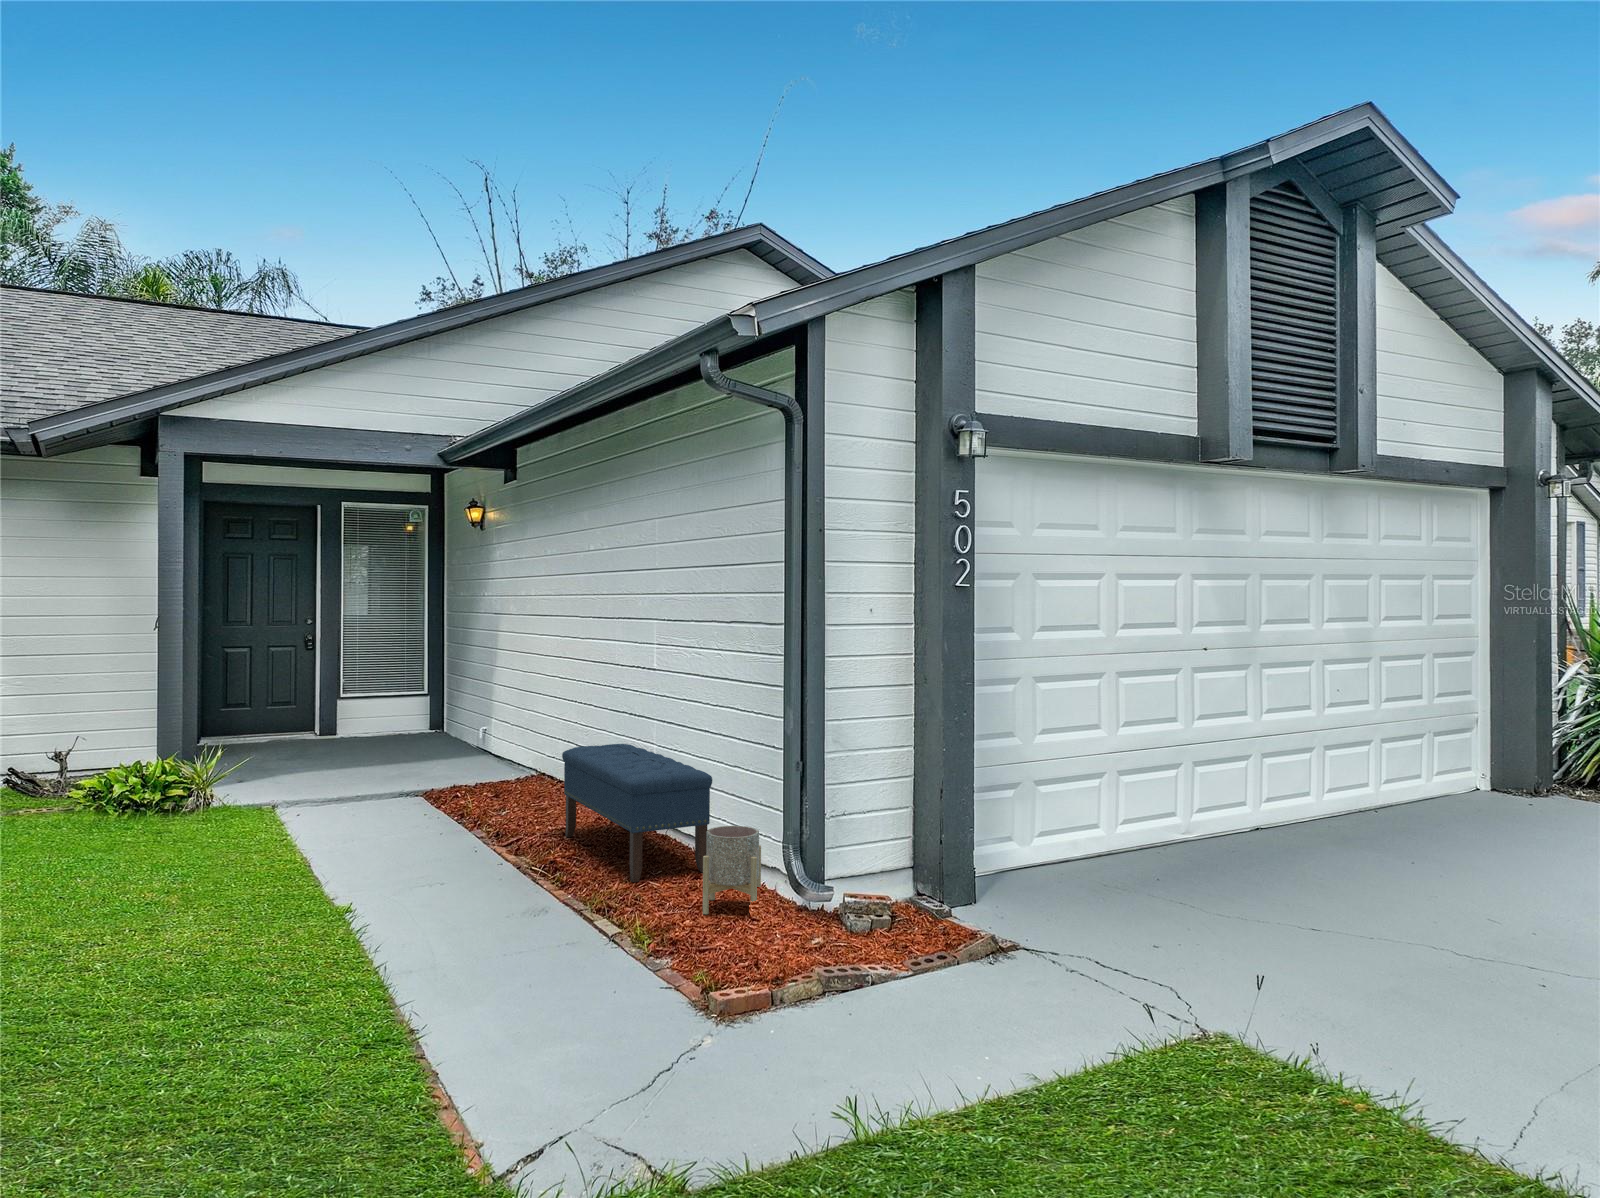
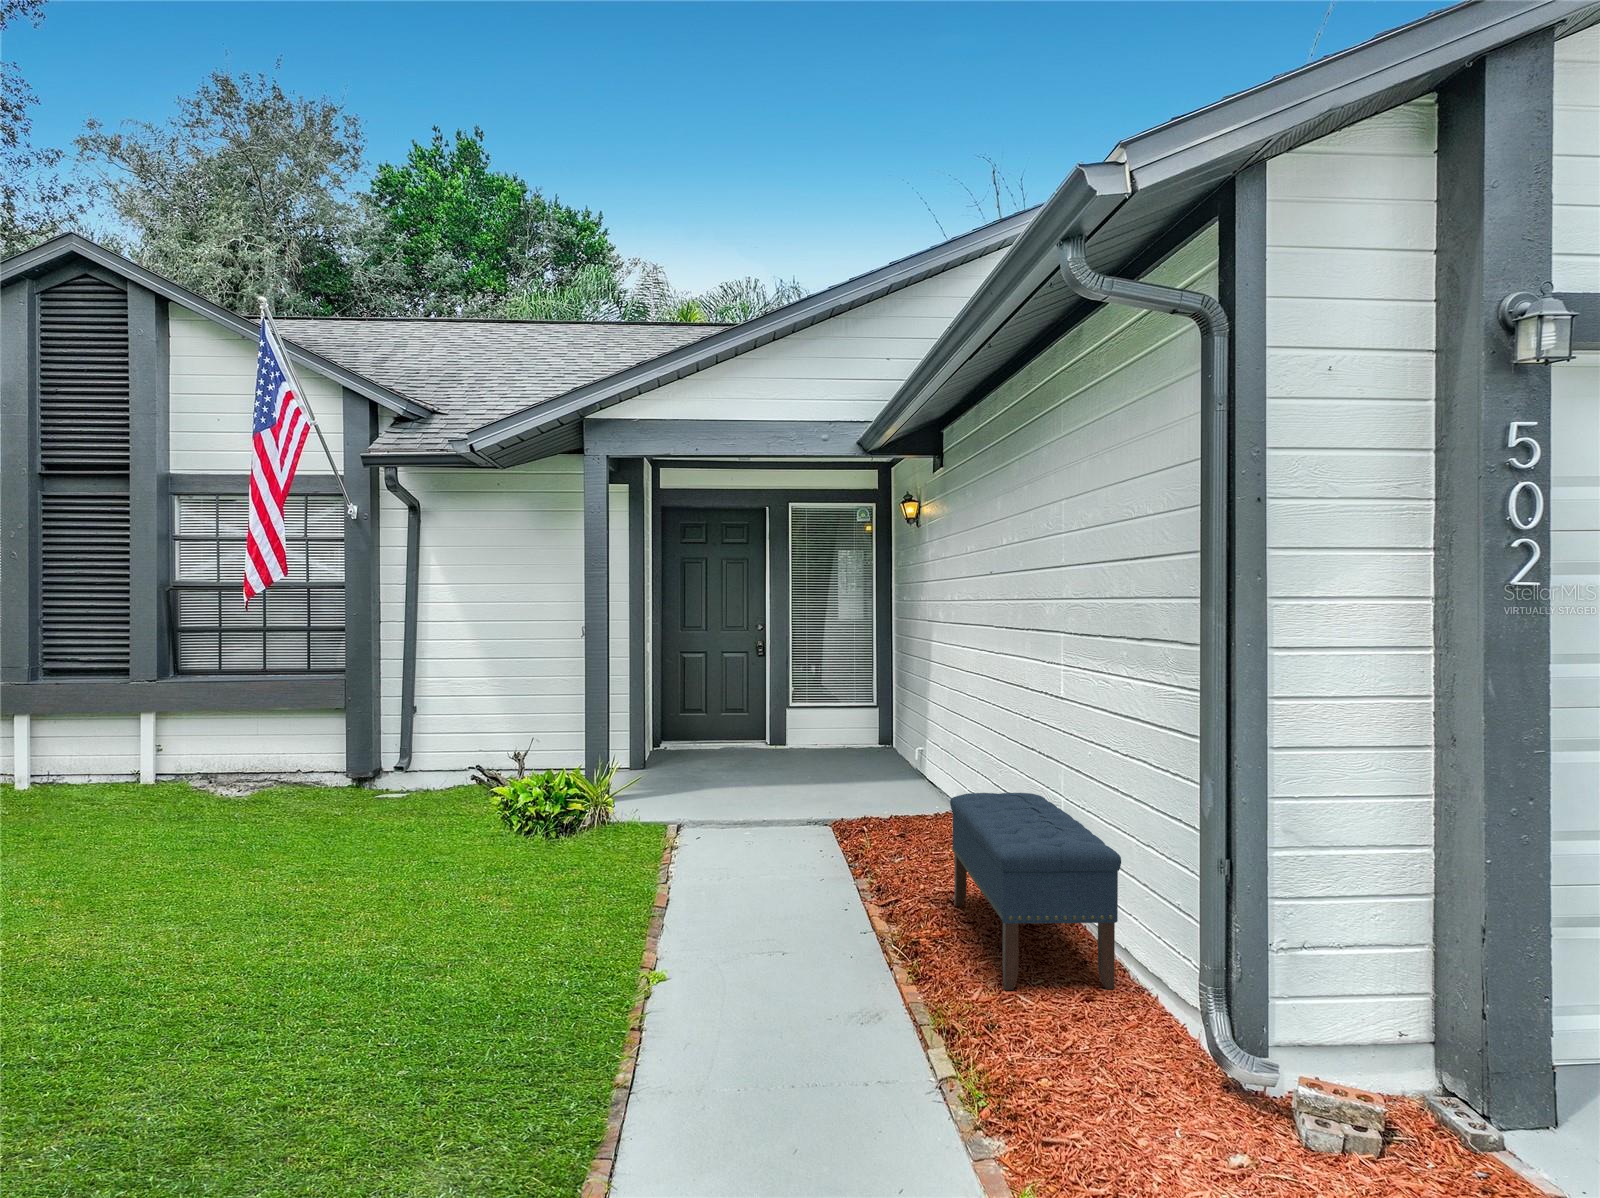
planter: present [703,826,761,914] -> none [1079,936,1175,1081]

